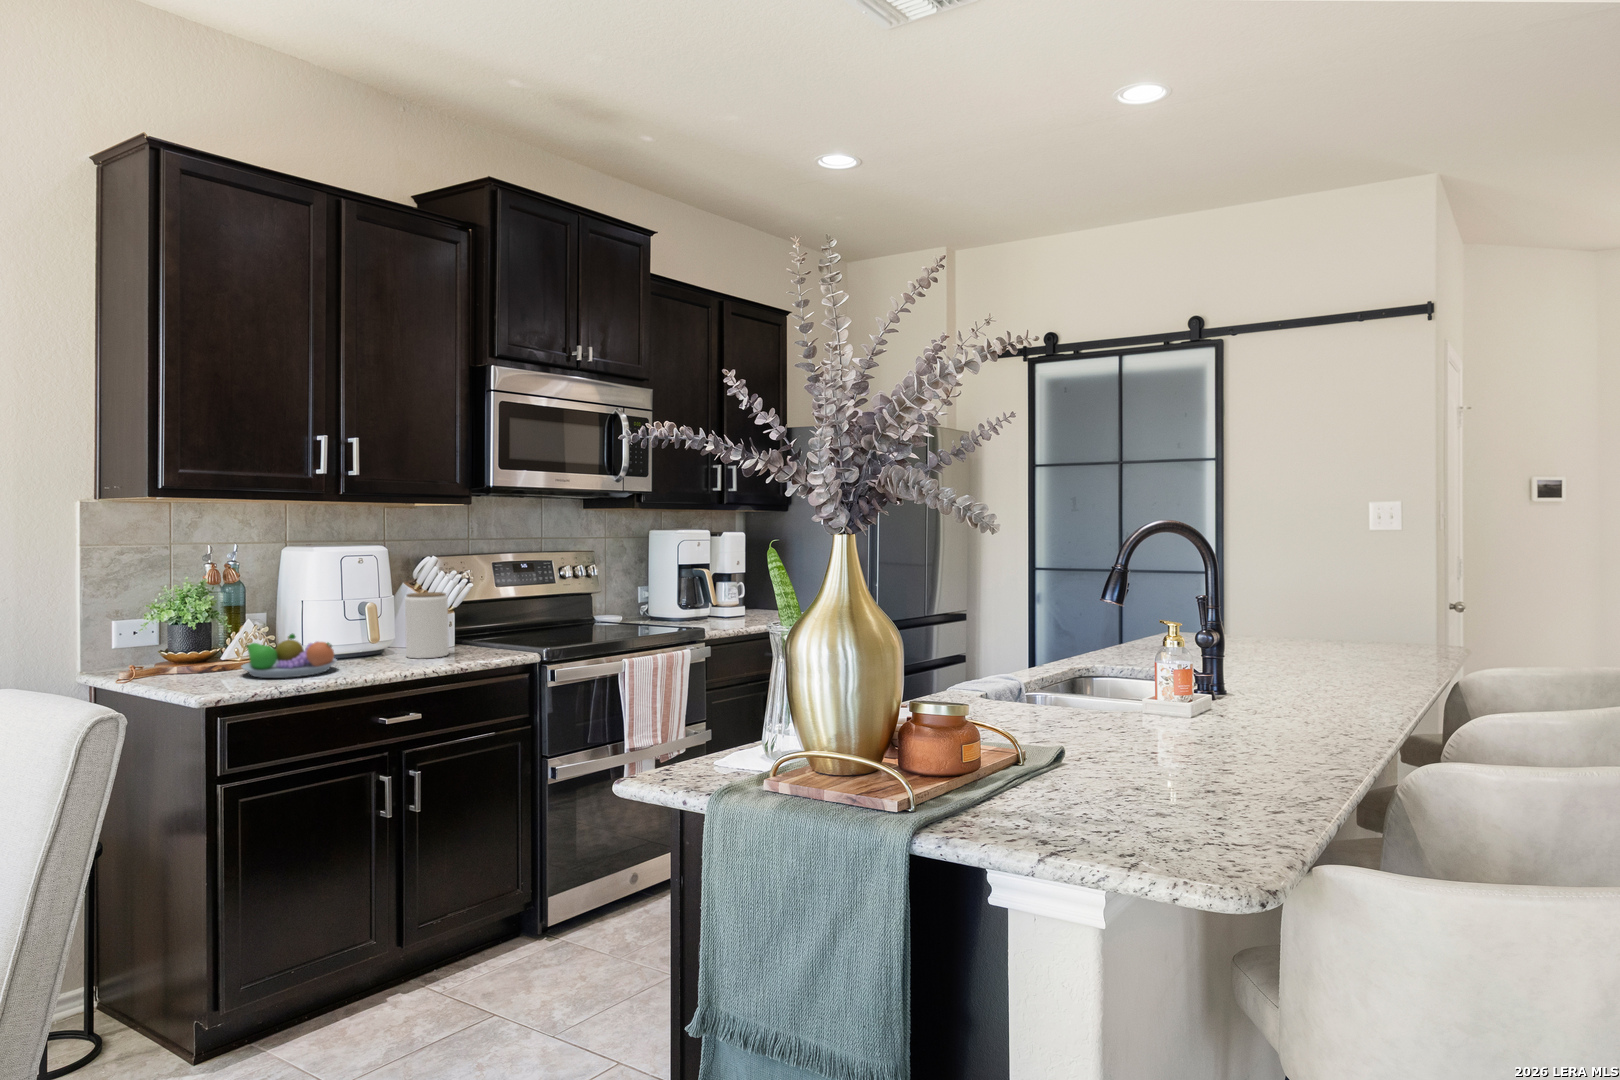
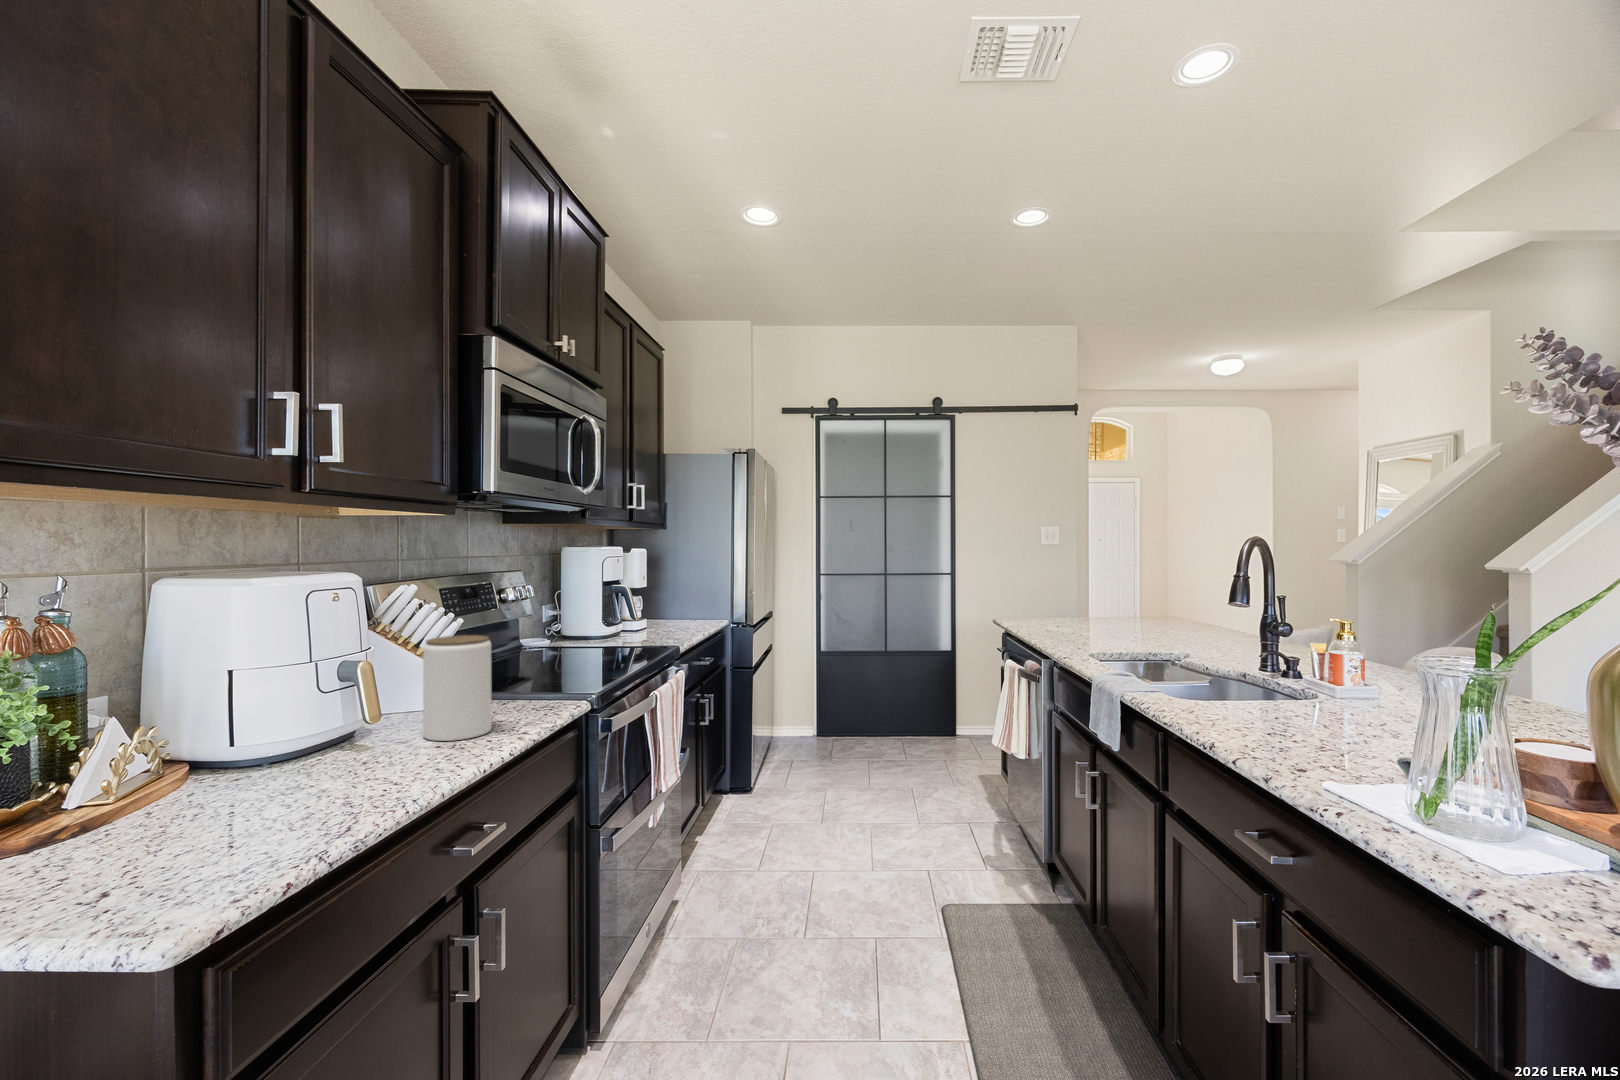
fruit bowl: present [241,634,337,678] -> none [148,731,370,835]

